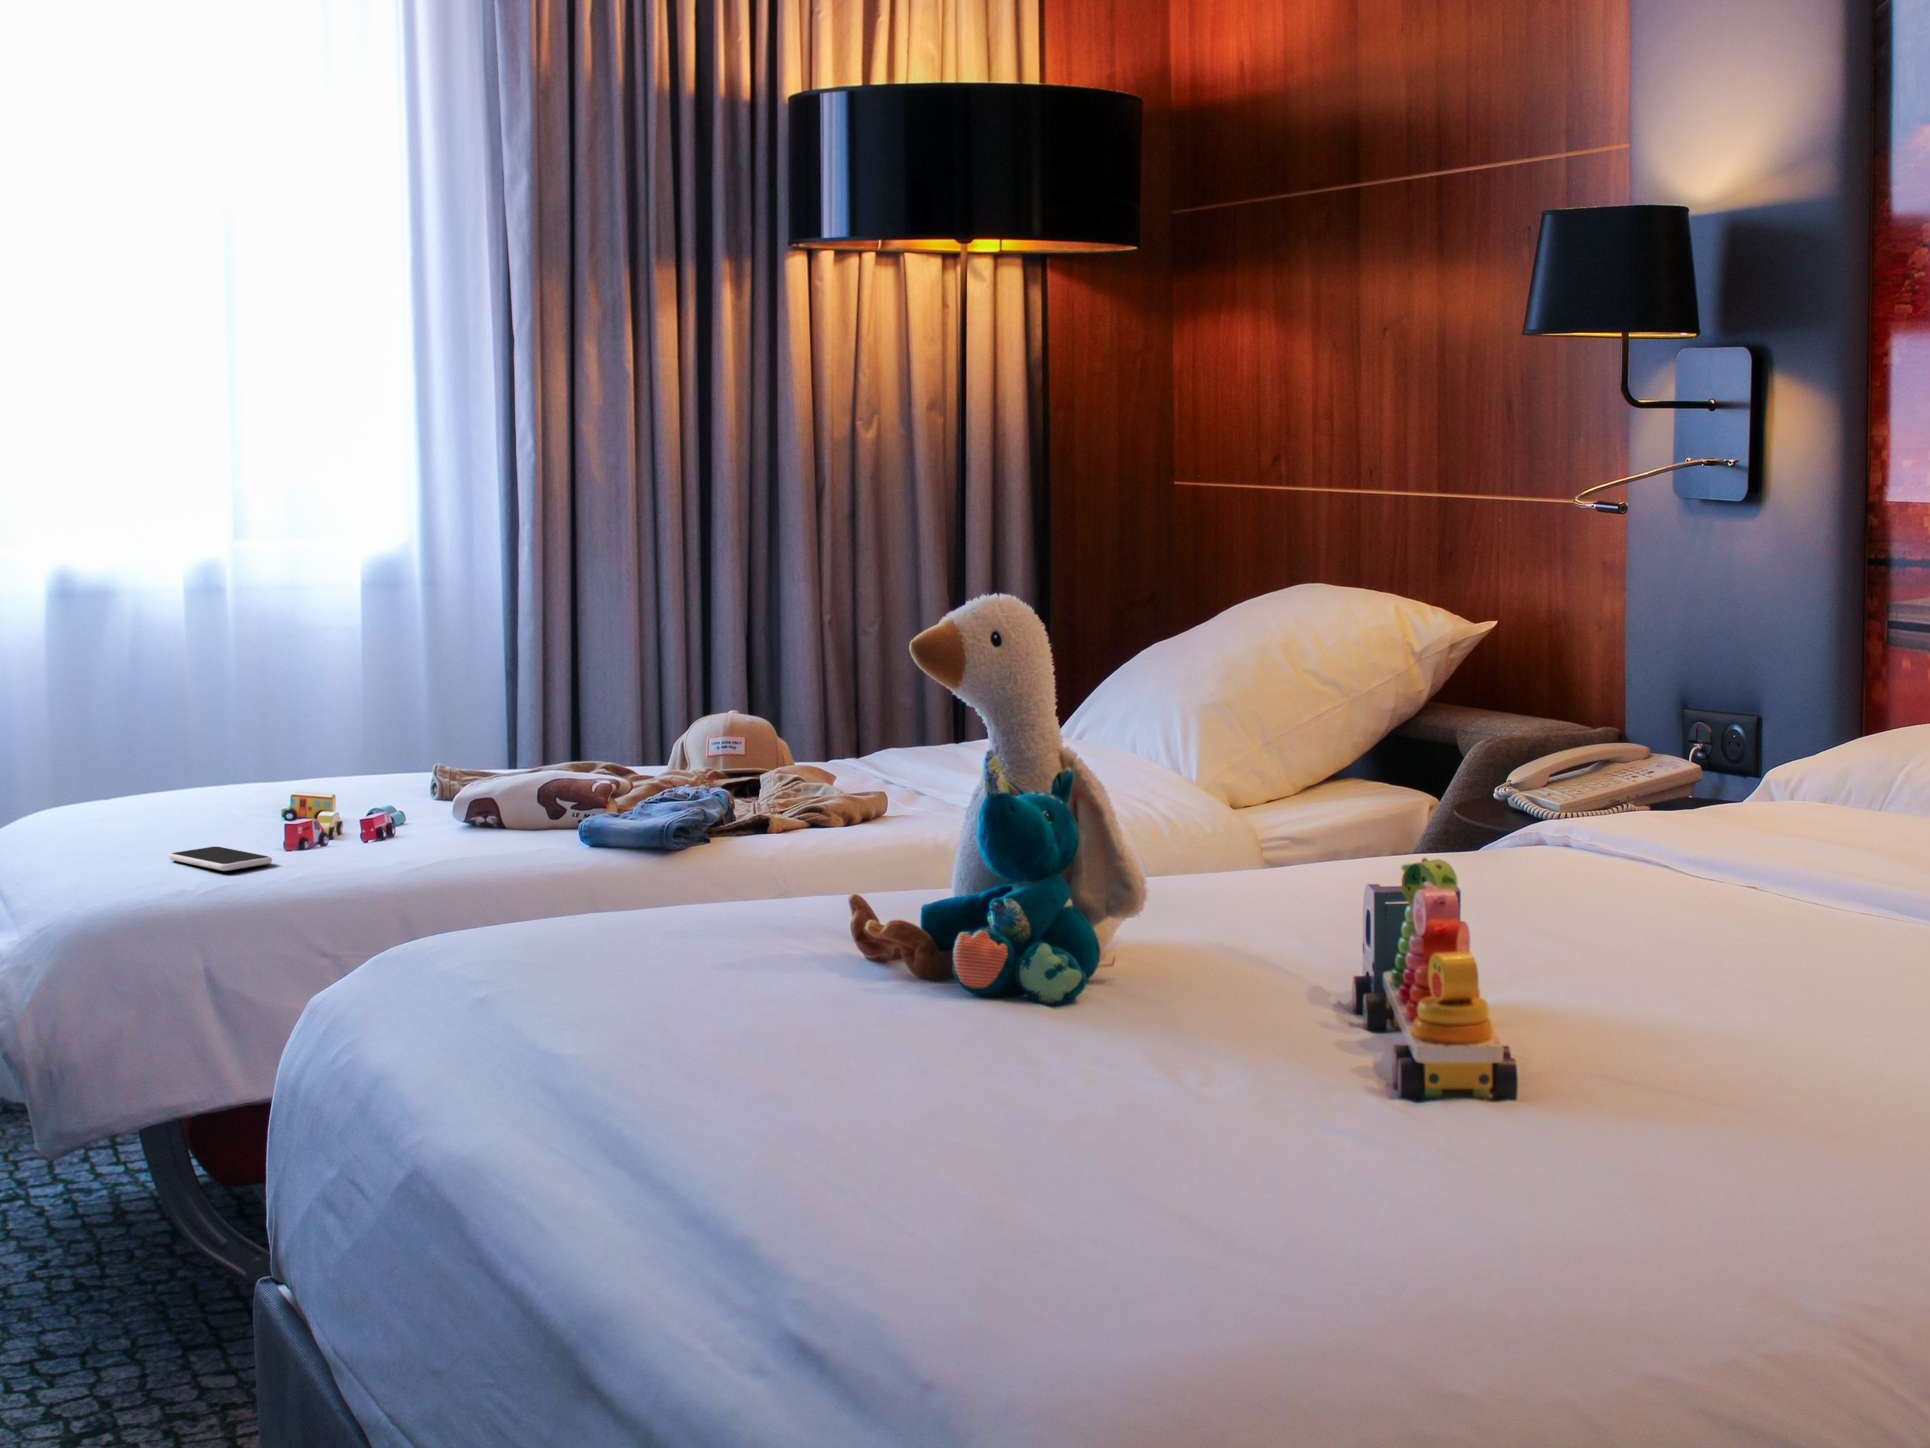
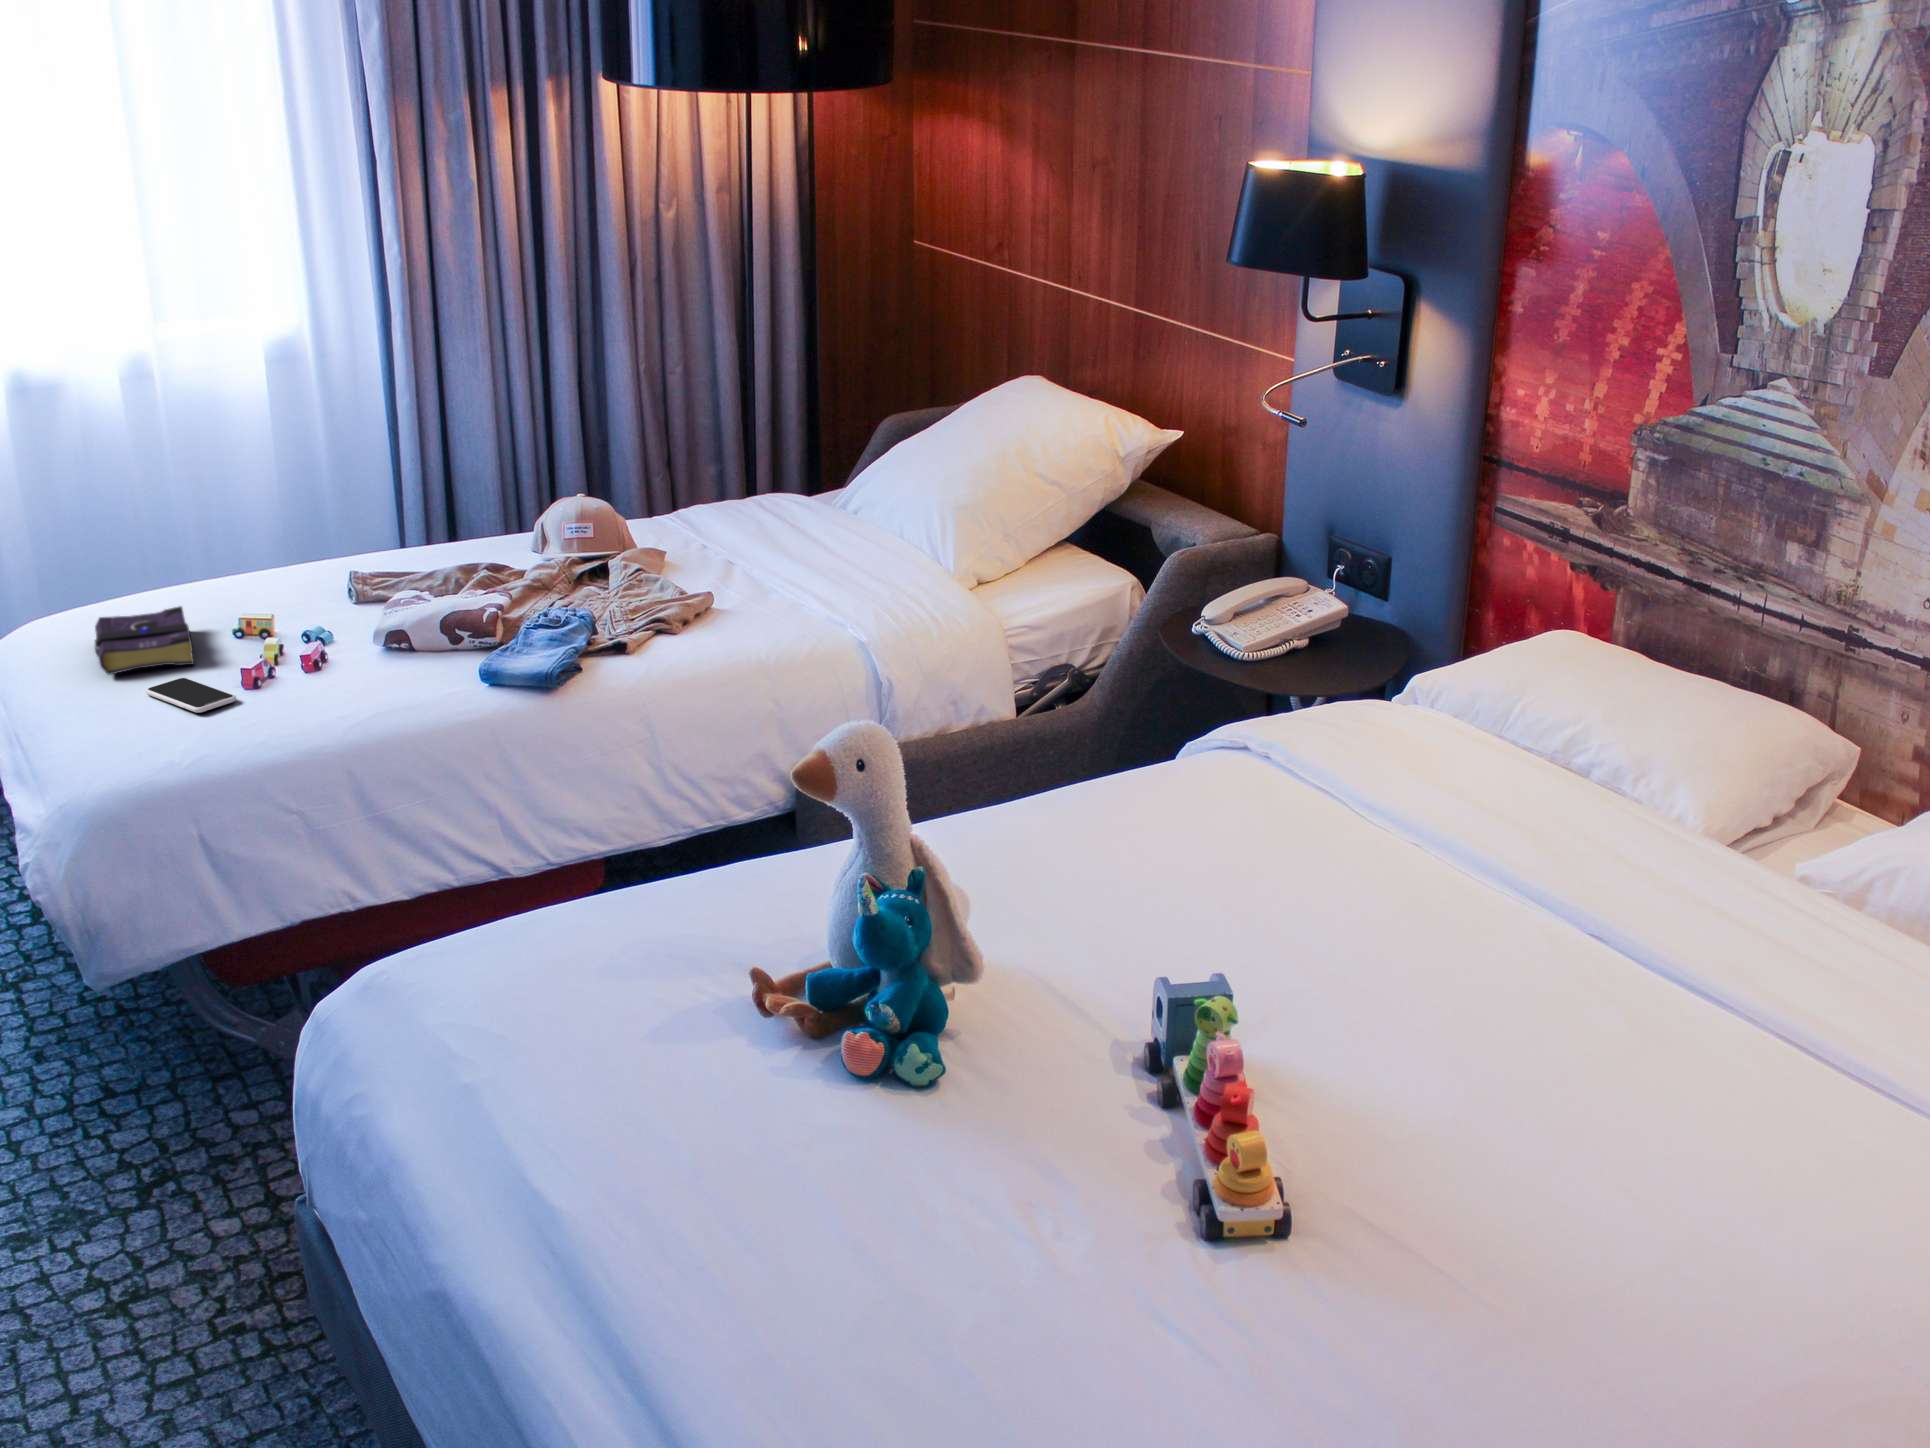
book: none [122,787,233,846] -> present [95,606,194,675]

